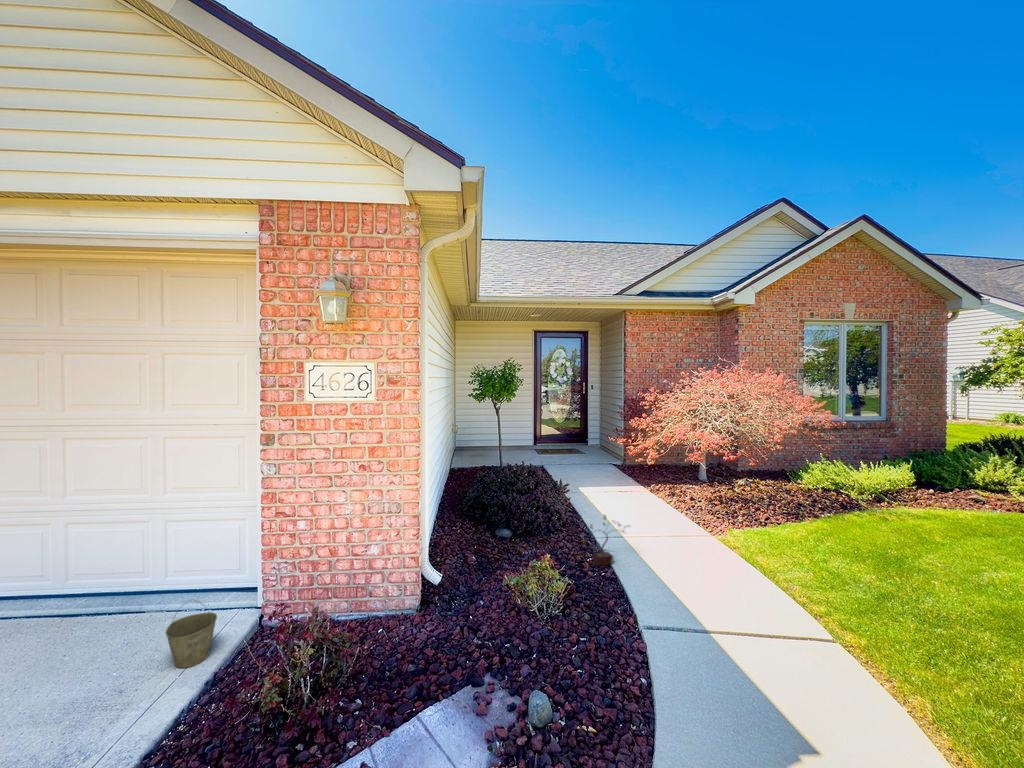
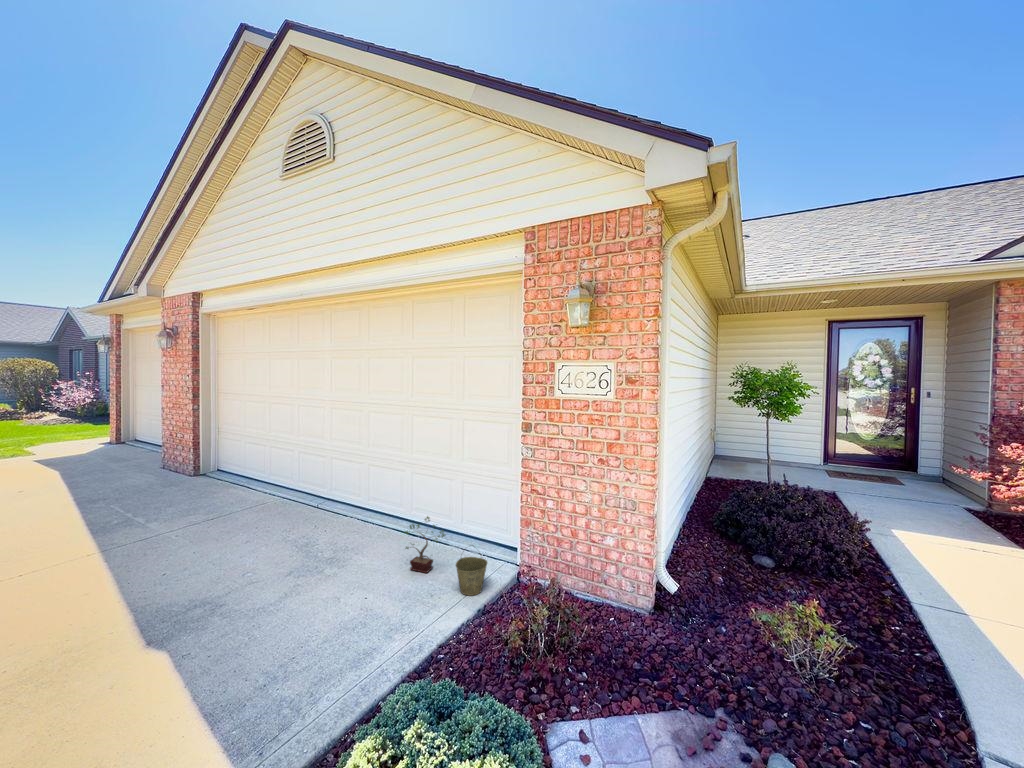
potted plant: present [590,515,624,565] -> present [405,516,445,573]

